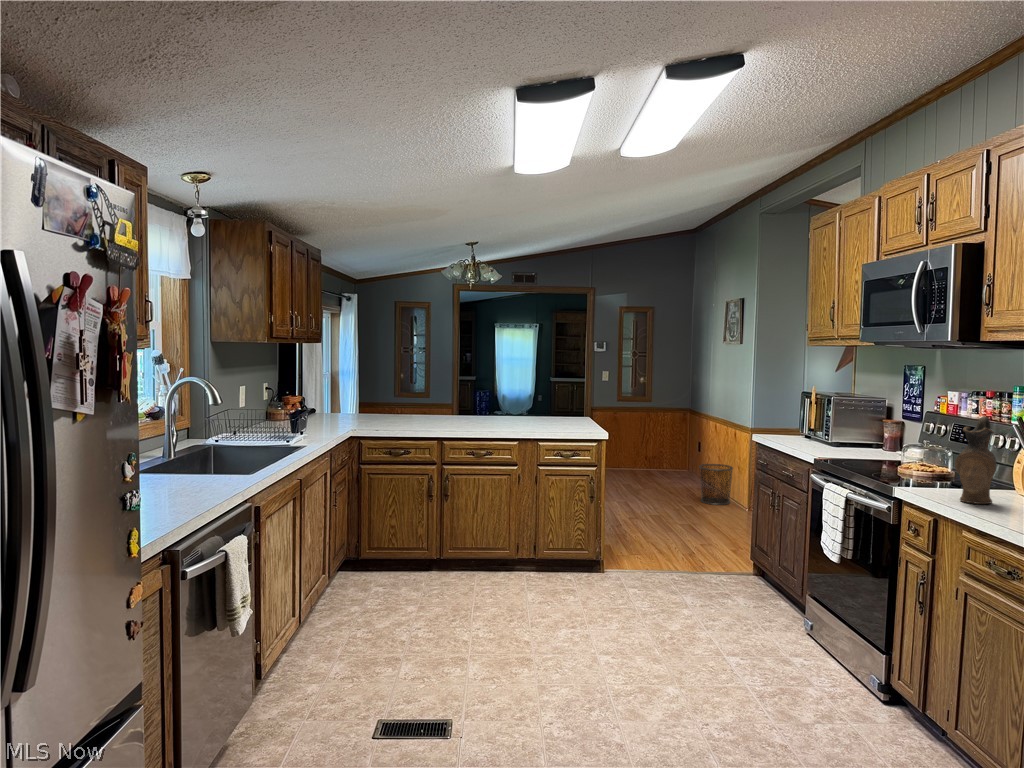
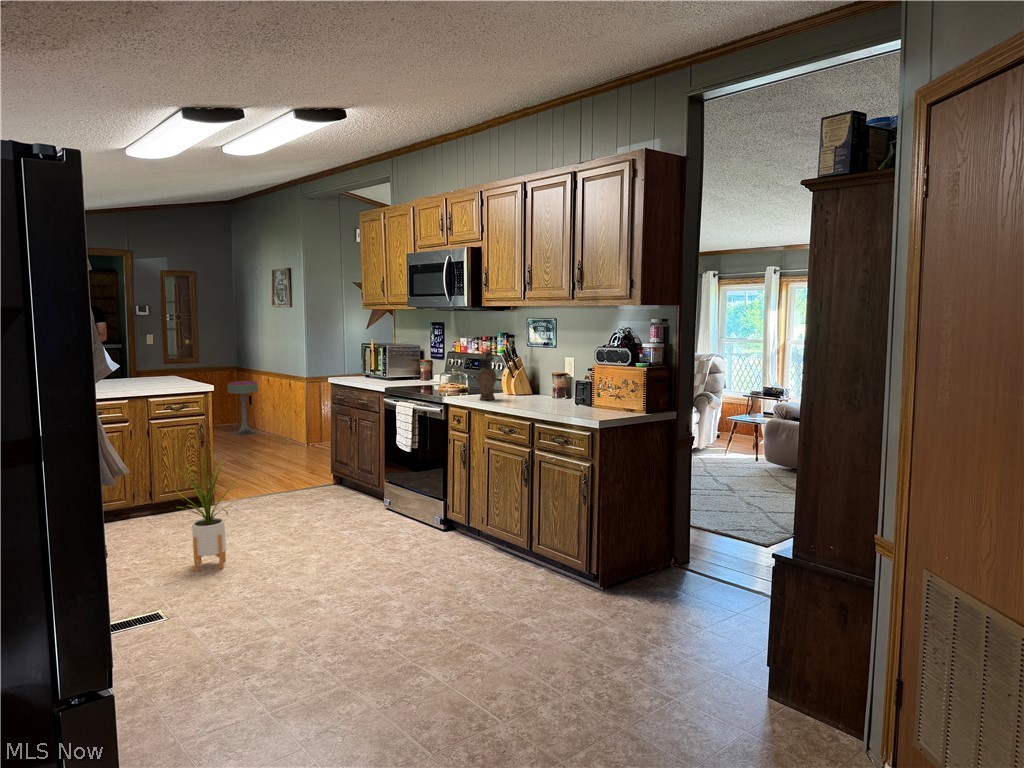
bar stool: none [672,425,705,485] -> present [227,381,258,435]
waste bin: present [699,464,733,505] -> none [261,411,291,446]
house plant: none [503,513,584,673] -> present [175,455,234,571]

